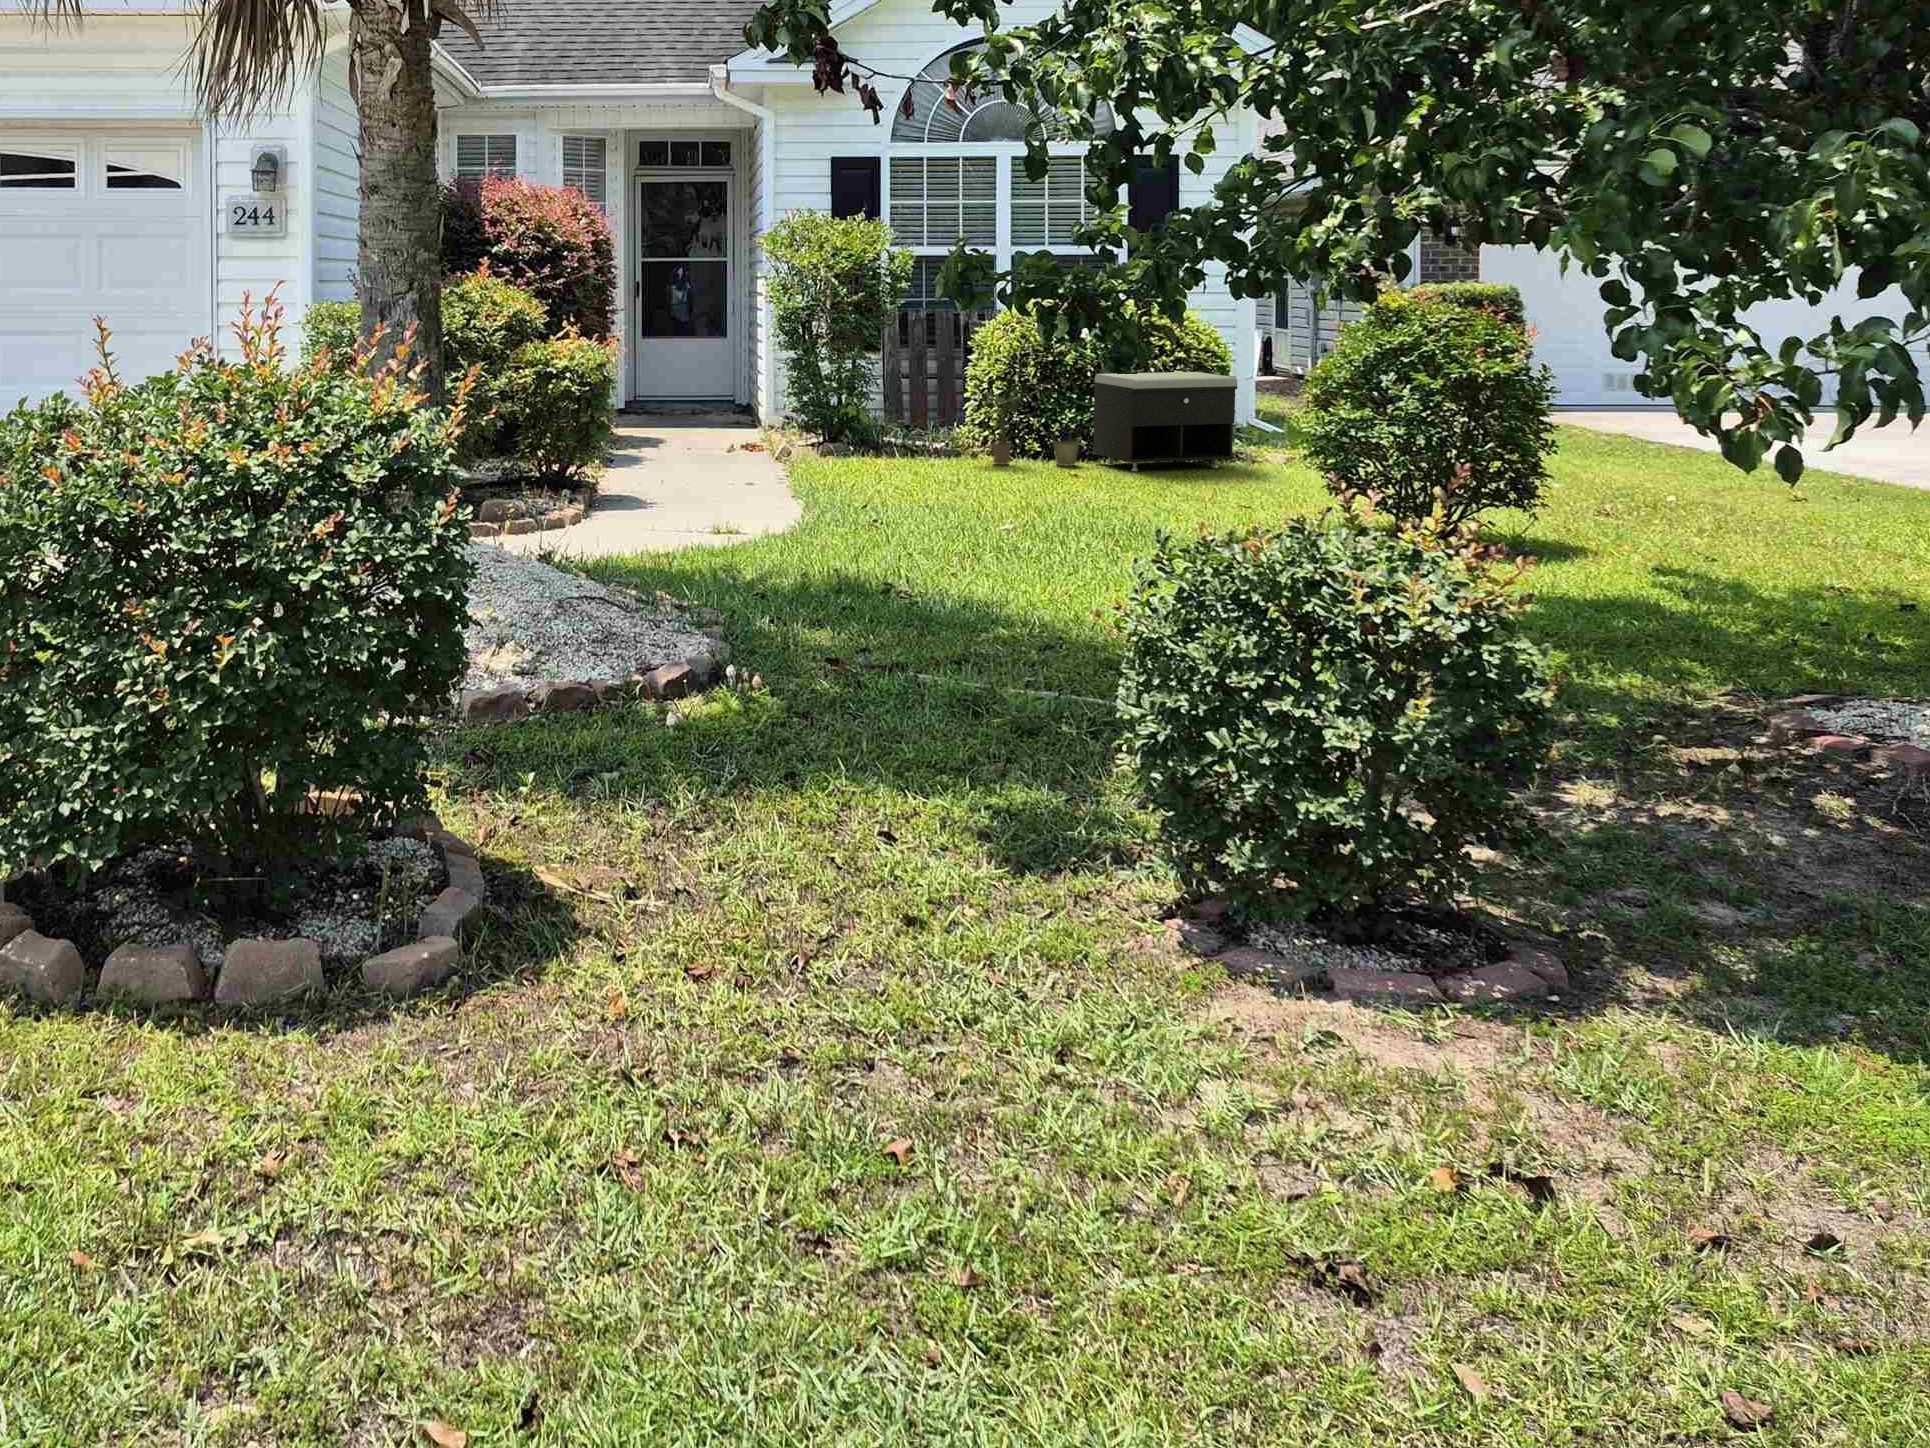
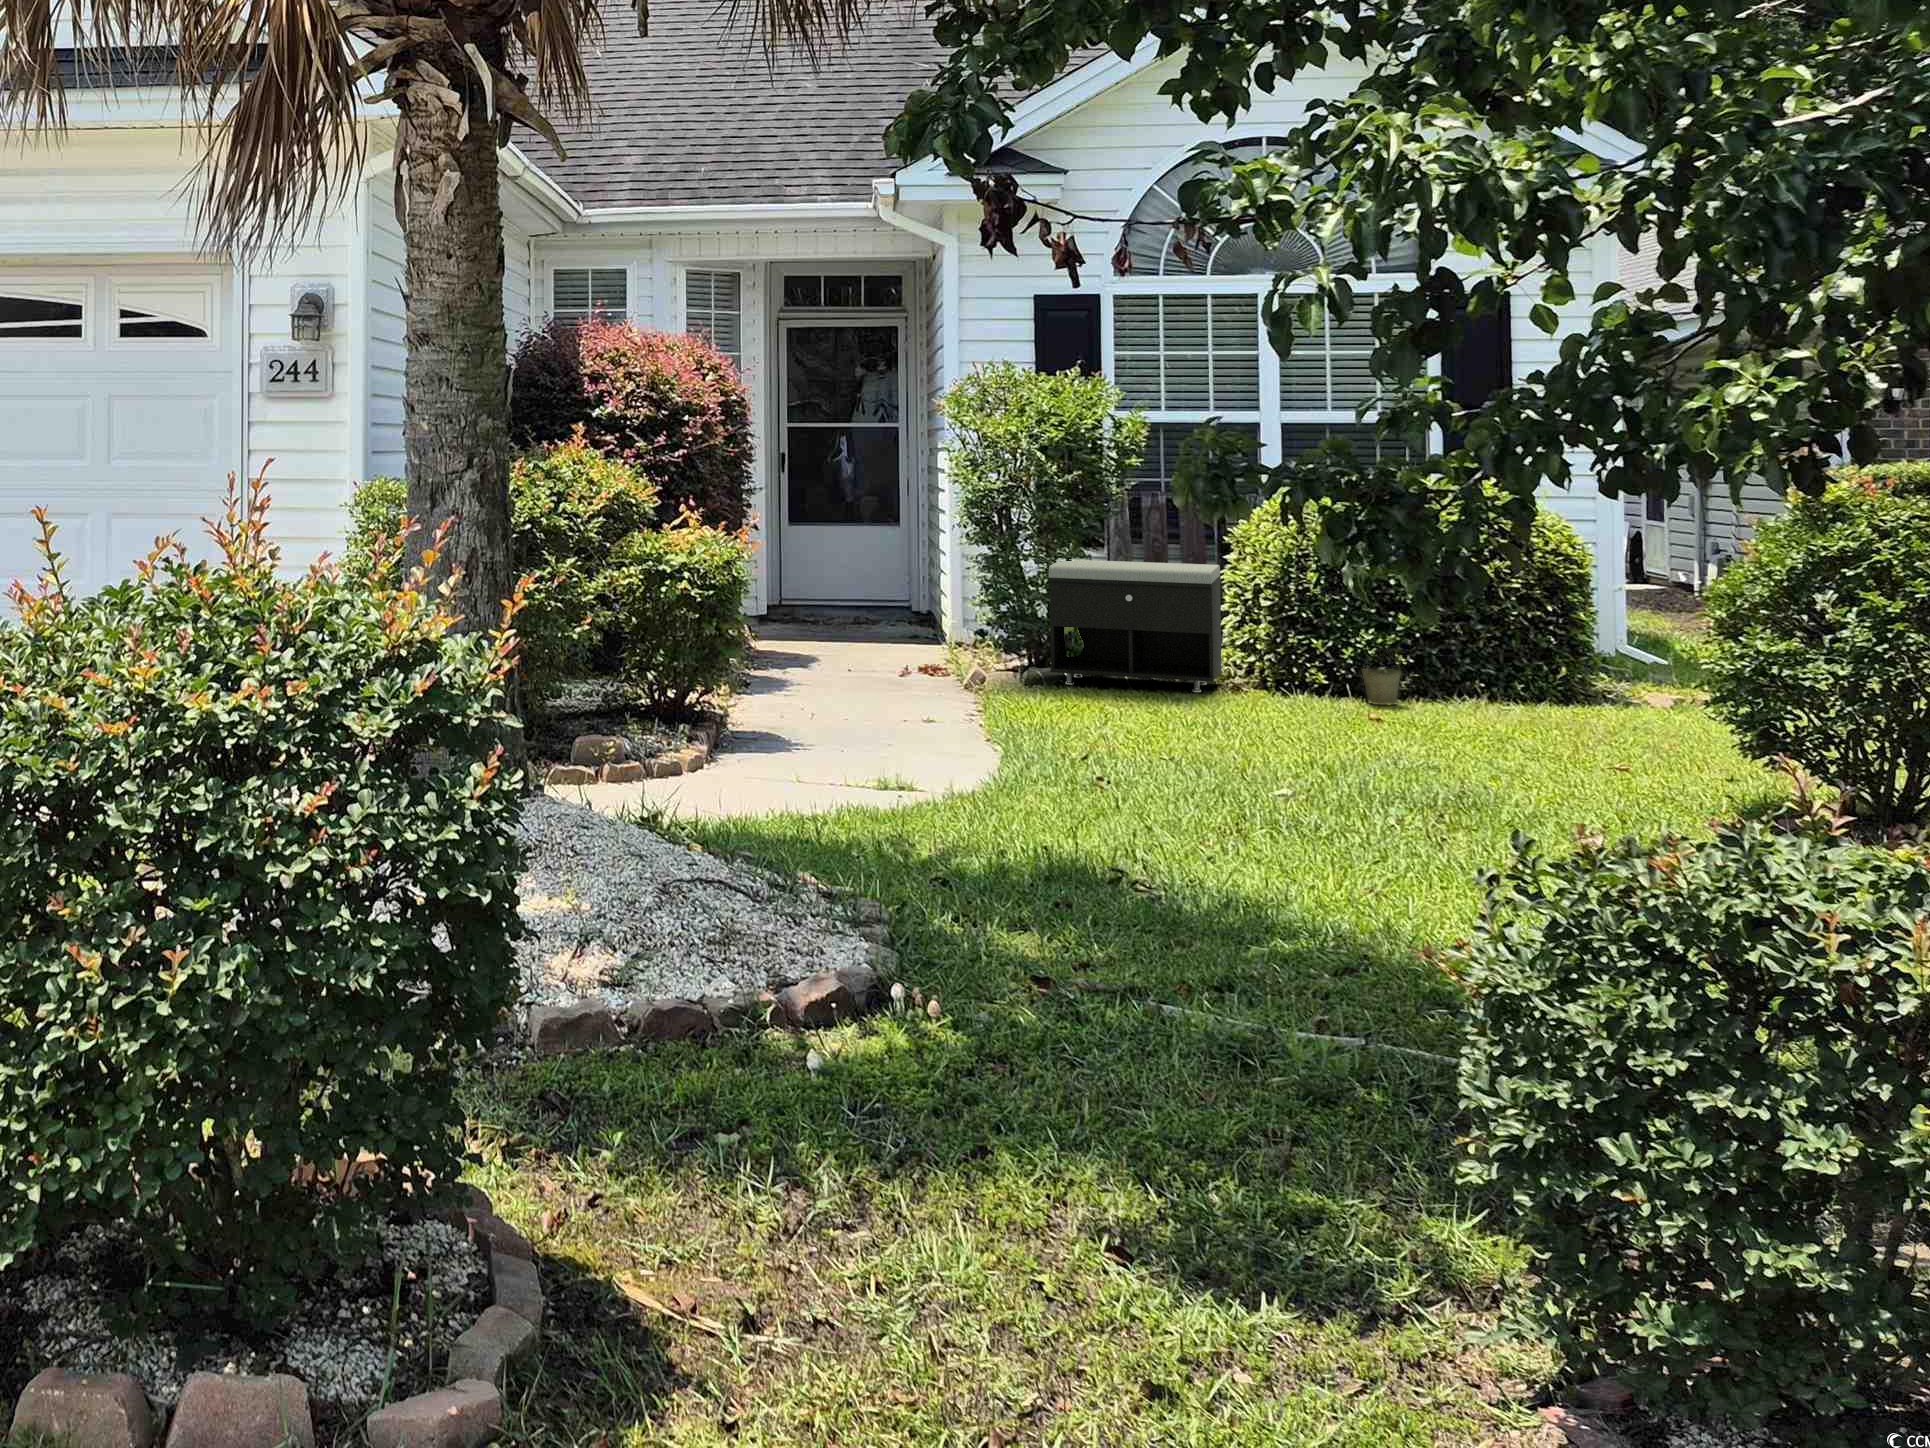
storage bench: present [1093,372,1238,471] -> present [1049,560,1221,692]
potted plant: present [983,389,1023,465] -> none [1250,595,1328,702]

